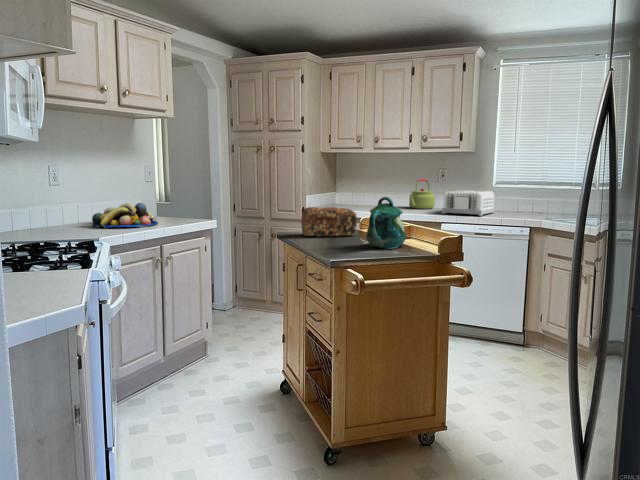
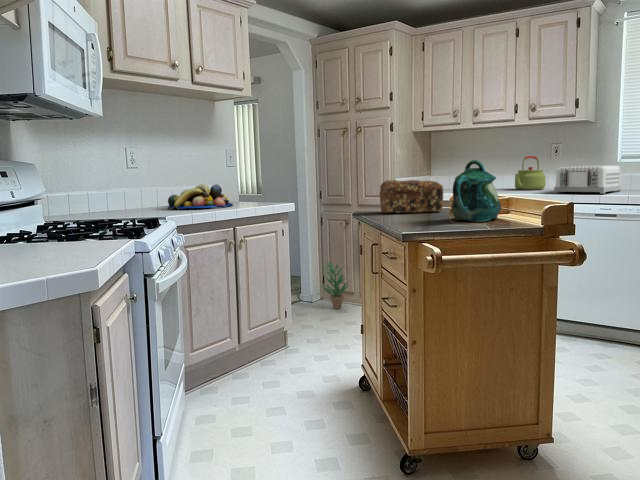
potted plant: none [235,271,262,318] -> present [323,261,348,309]

